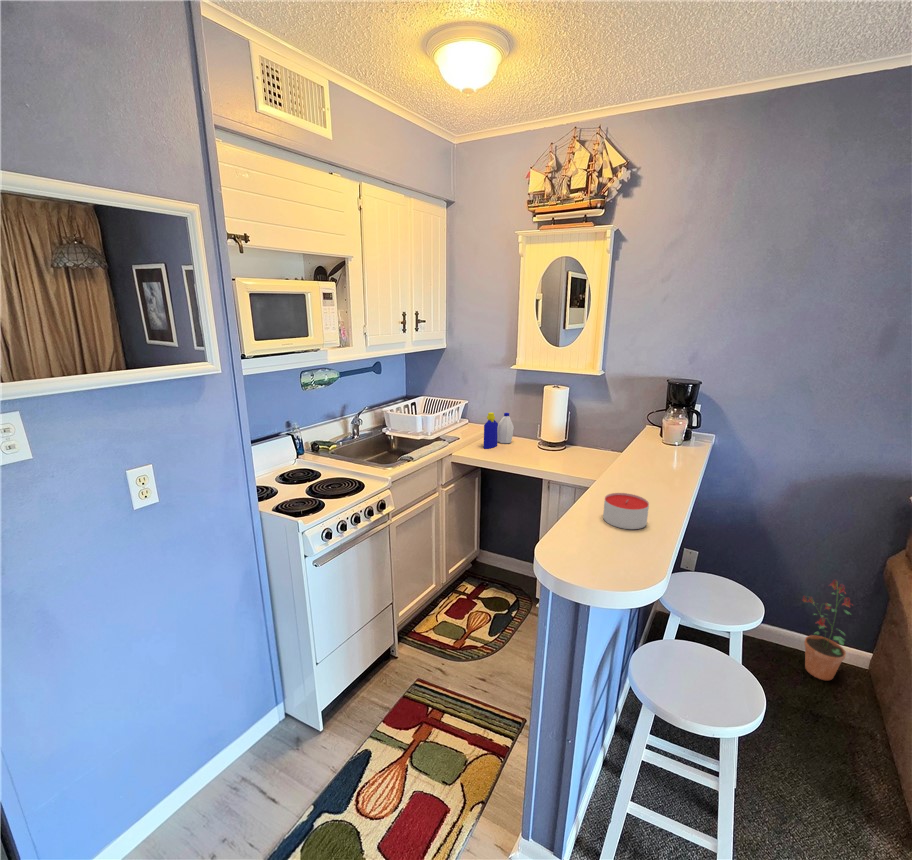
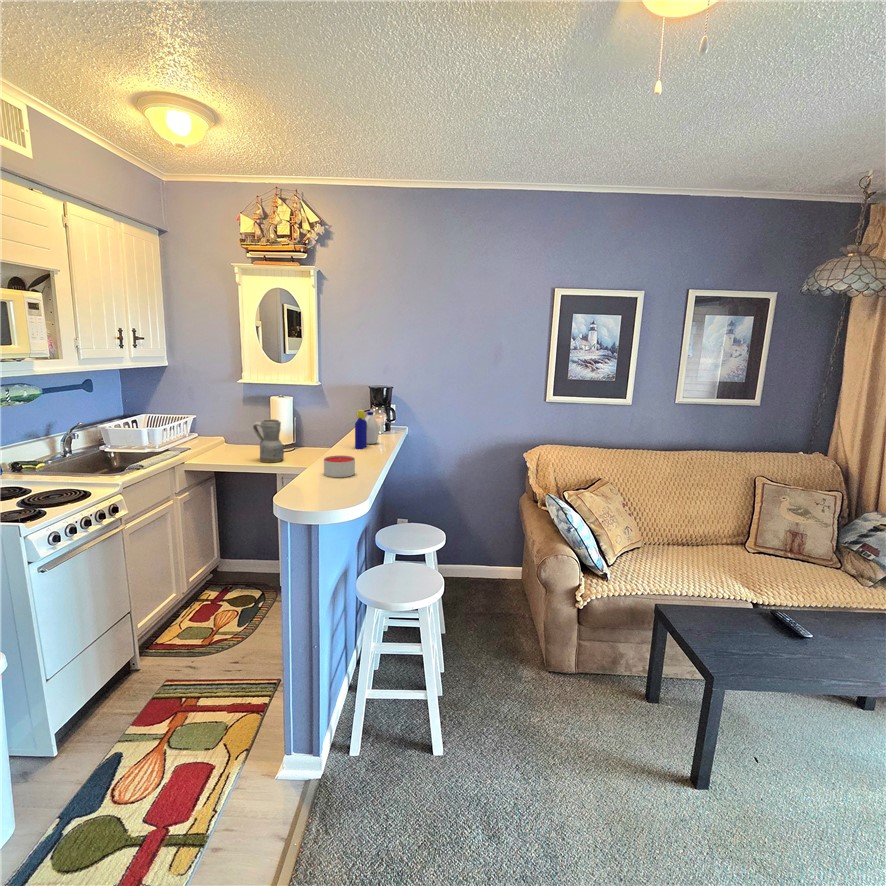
bottle: present [484,413,514,449] -> present [355,410,380,449]
ceramic pitcher: none [522,413,553,463] -> present [253,419,284,462]
potted plant: present [803,580,851,680] -> none [468,516,495,584]

